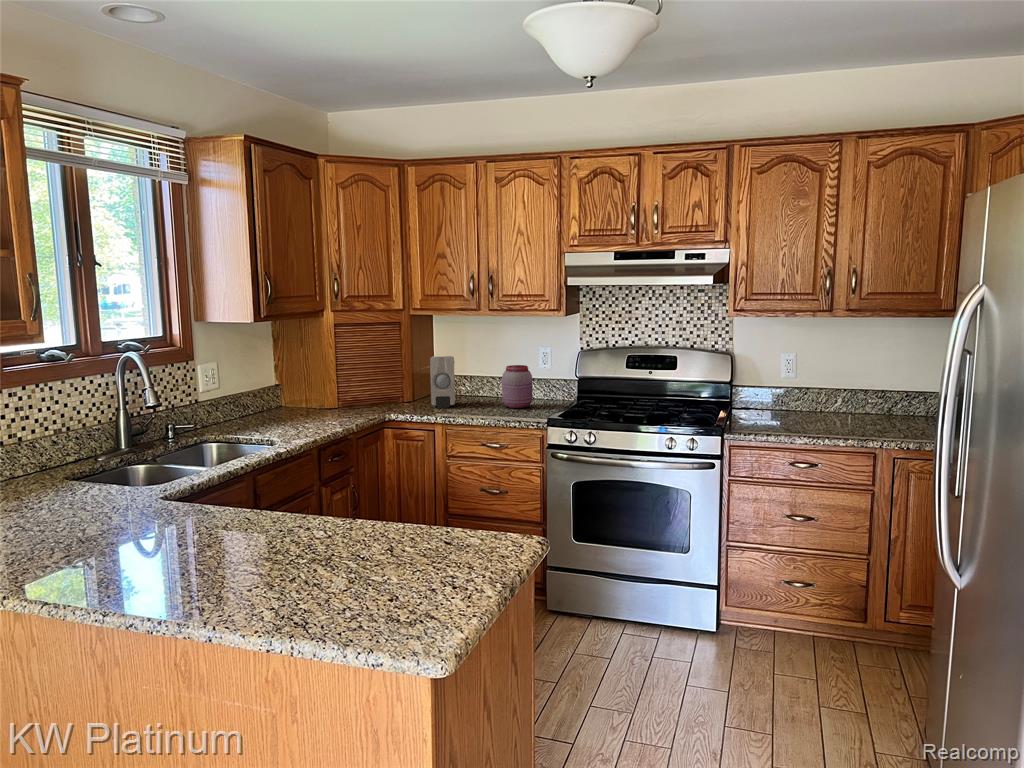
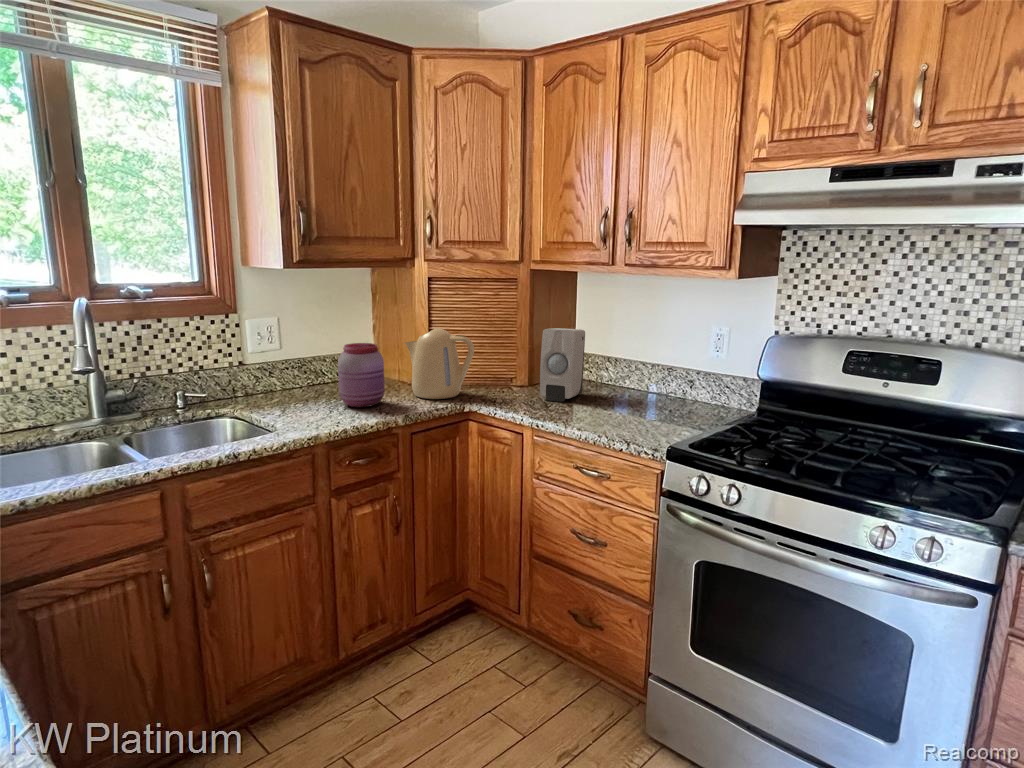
kettle: none [328,362,382,415] -> present [405,328,474,399]
jar: present [502,365,532,408] -> present [338,343,385,407]

